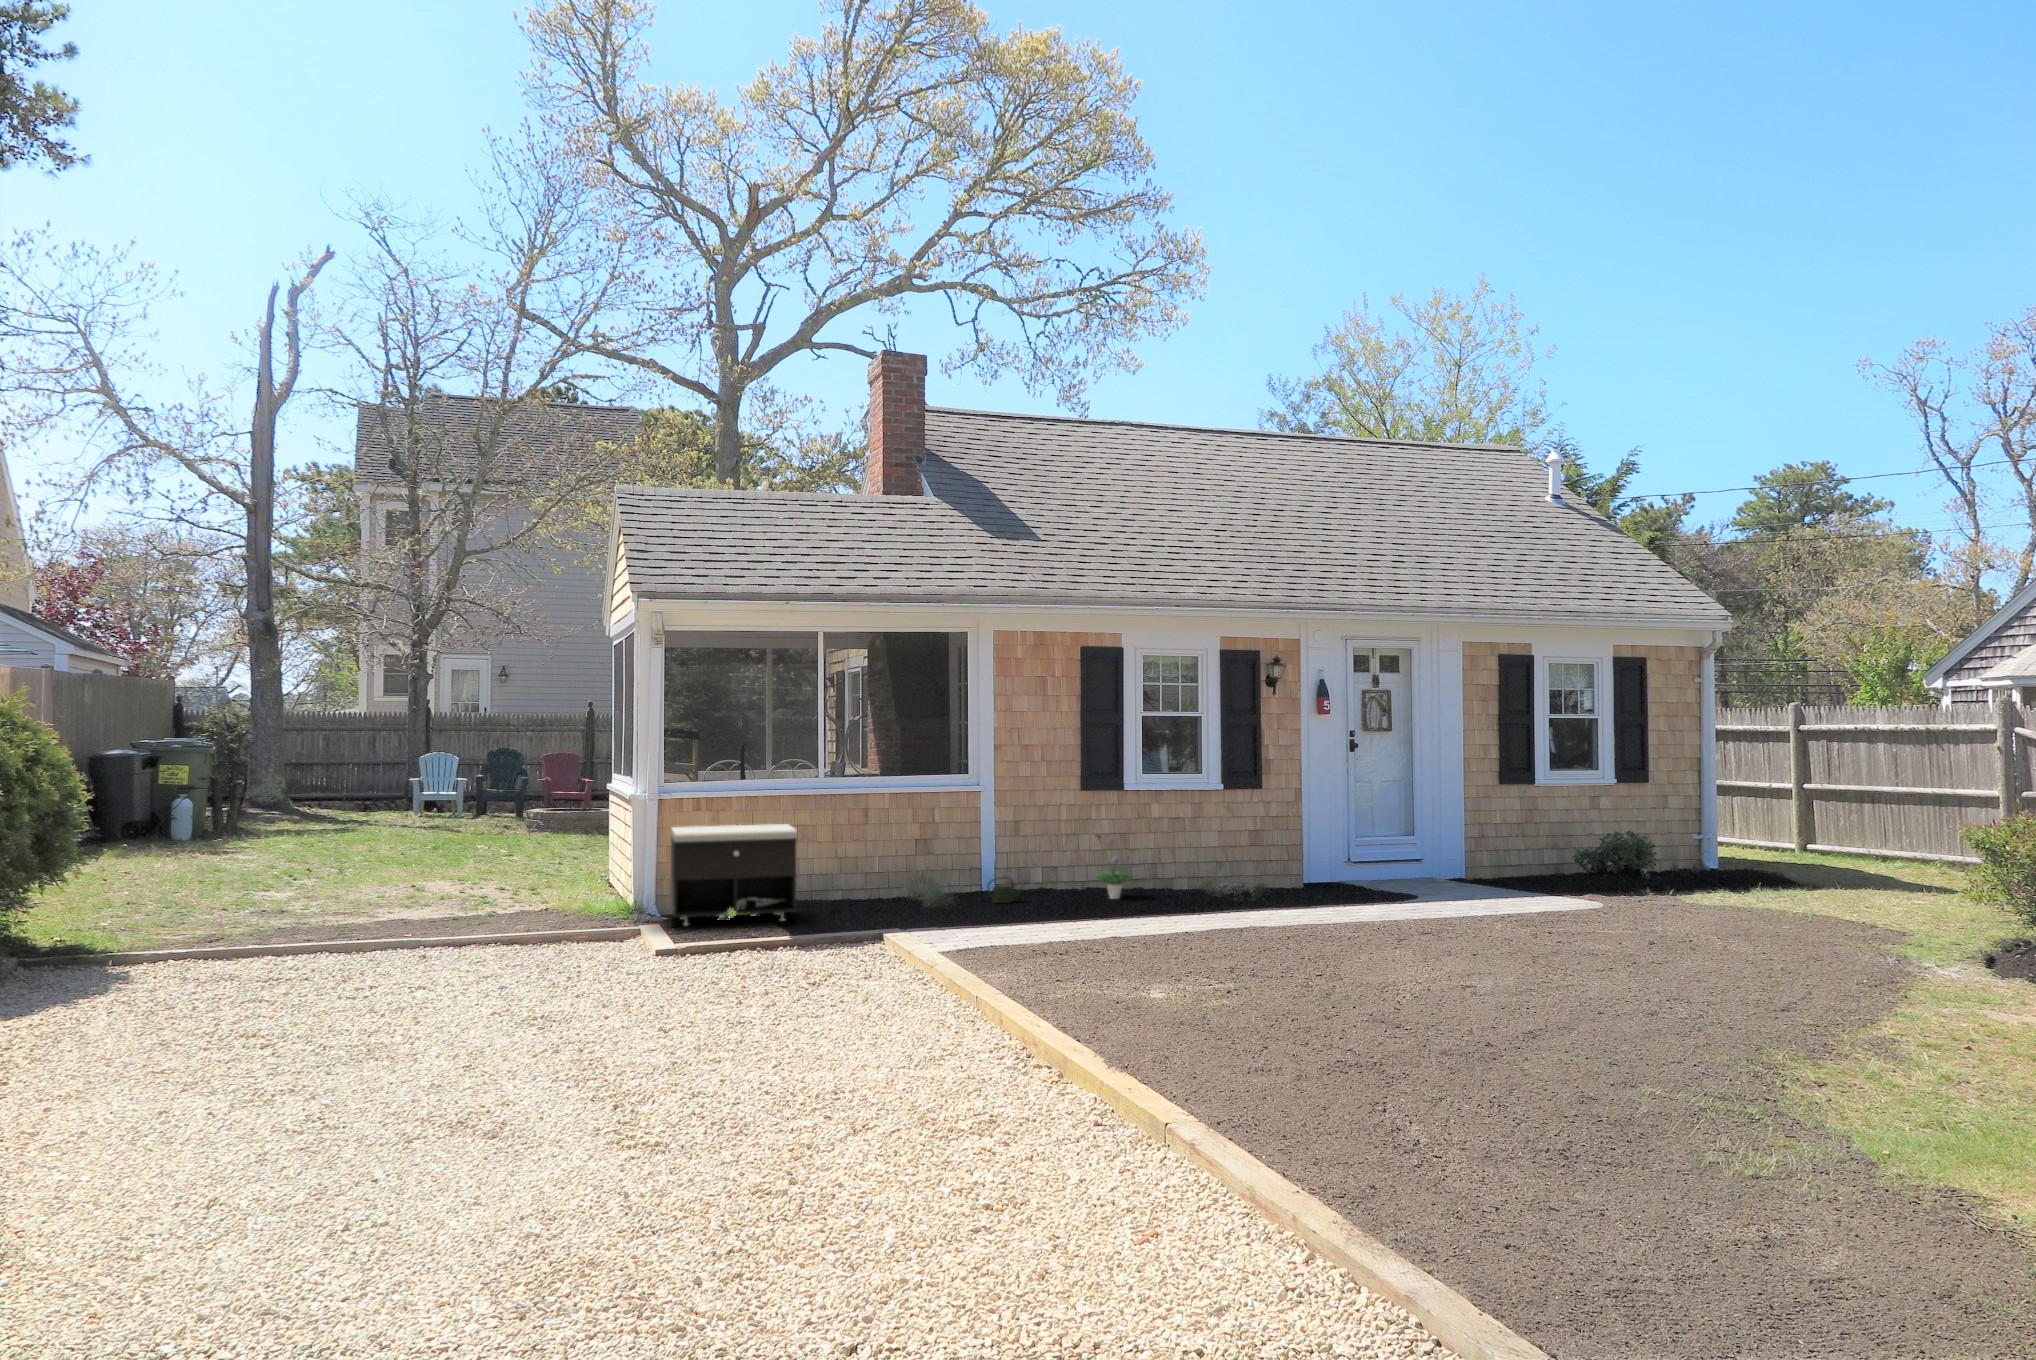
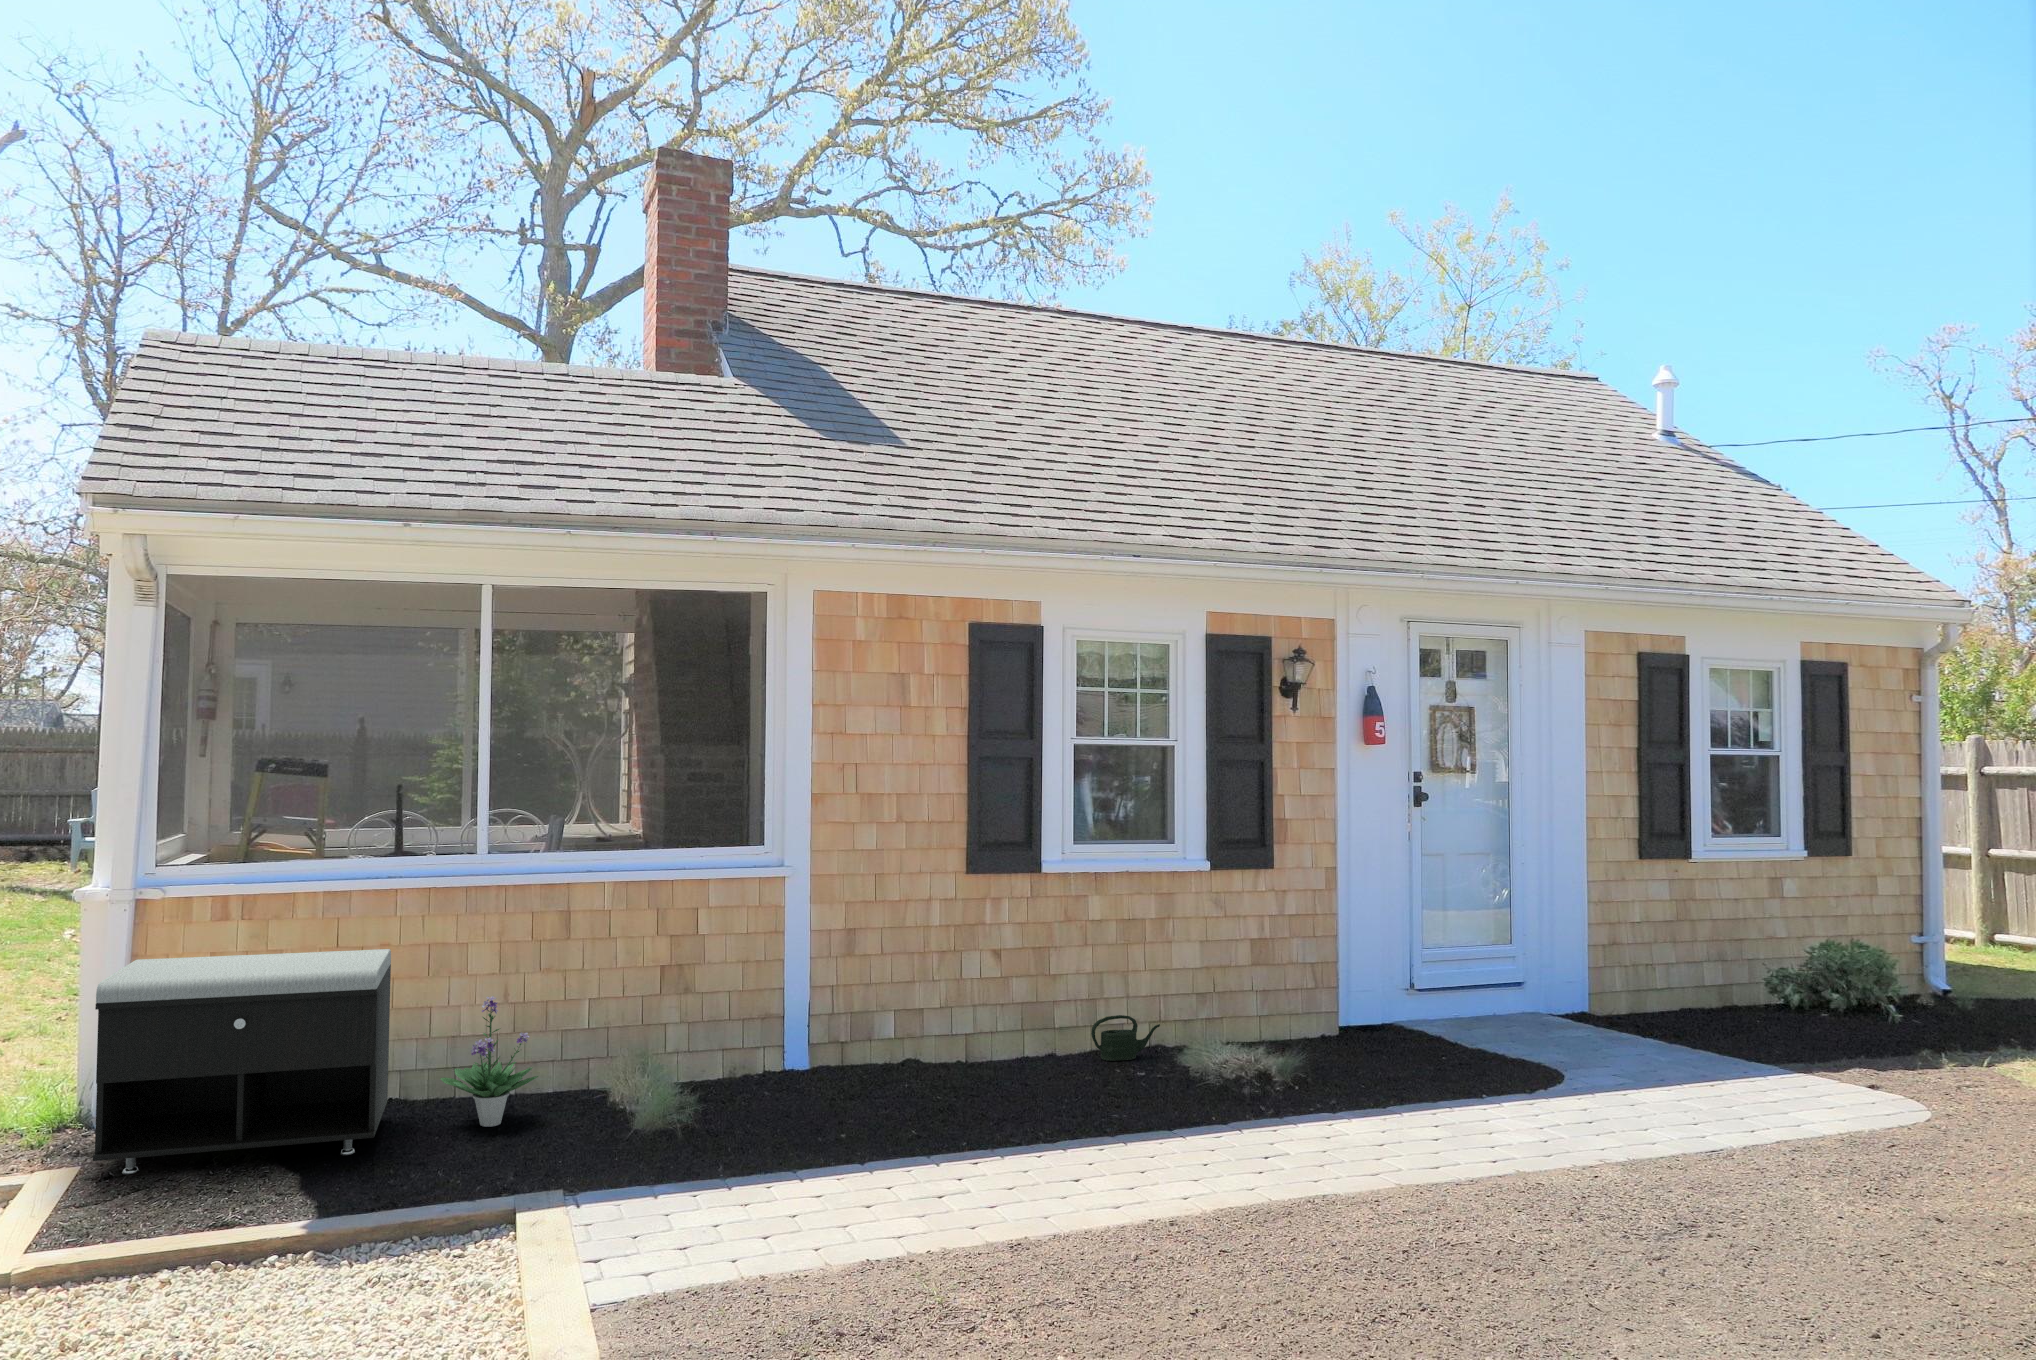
potted plant: present [1095,839,1134,899] -> present [440,996,538,1127]
watering can: present [987,877,1022,903] -> present [1091,1015,1160,1061]

